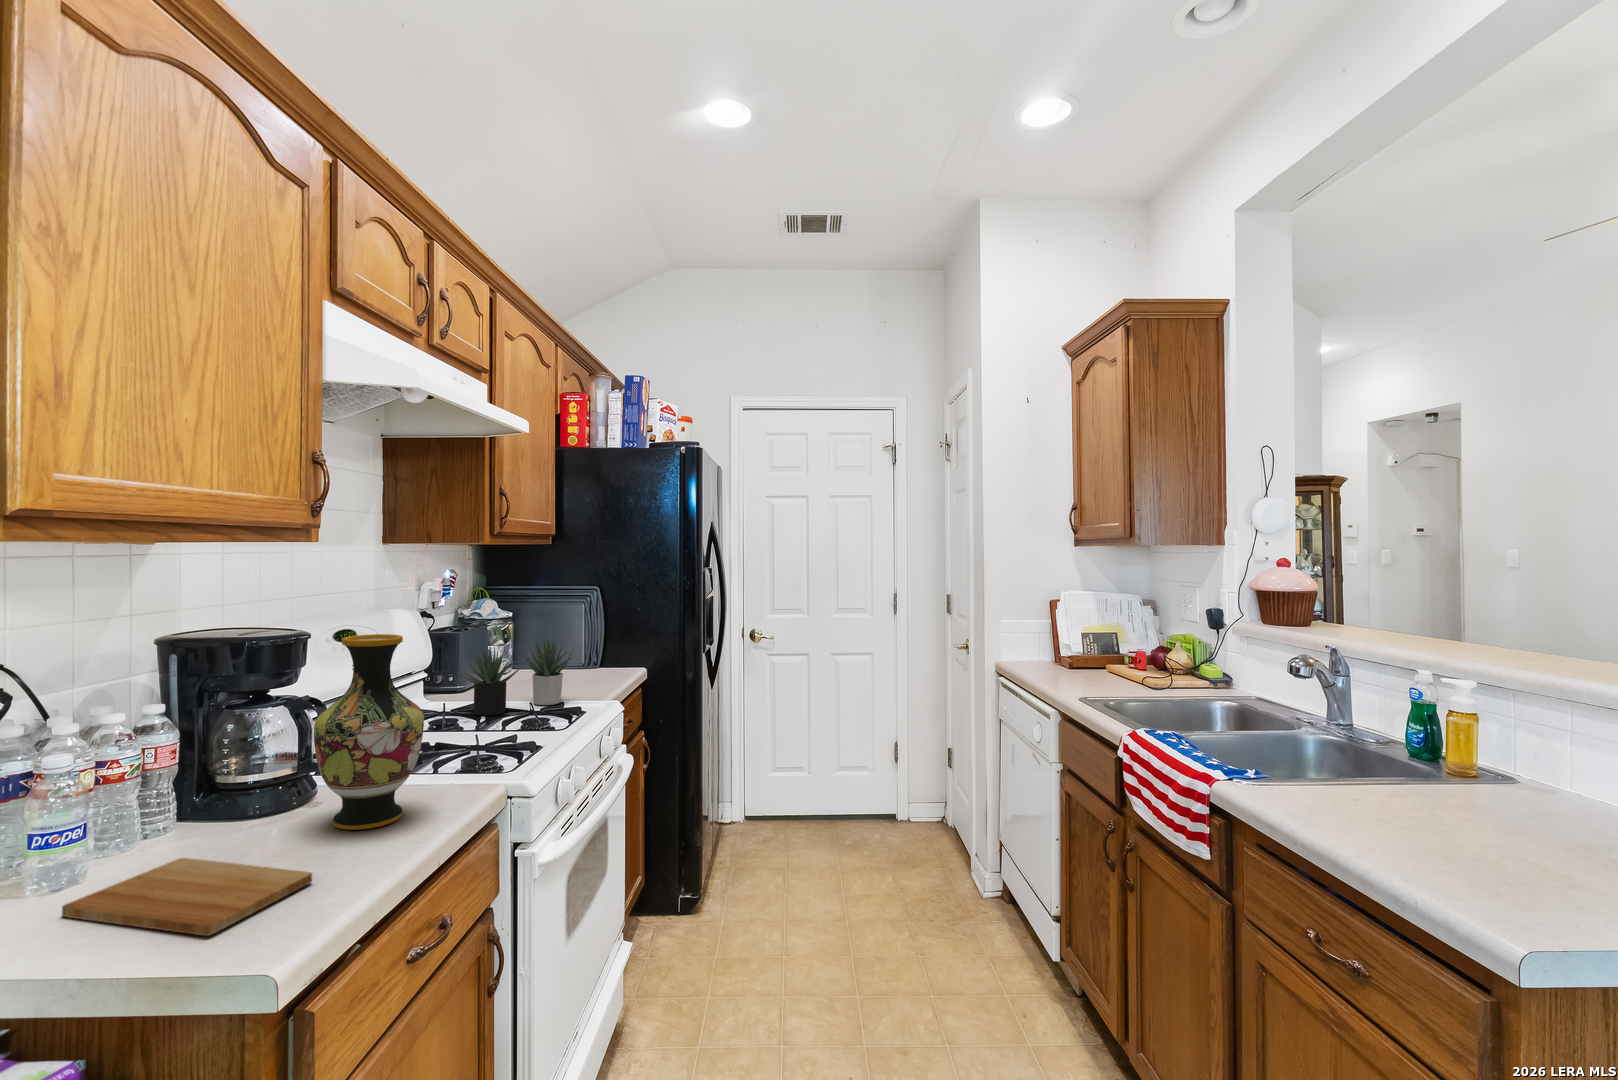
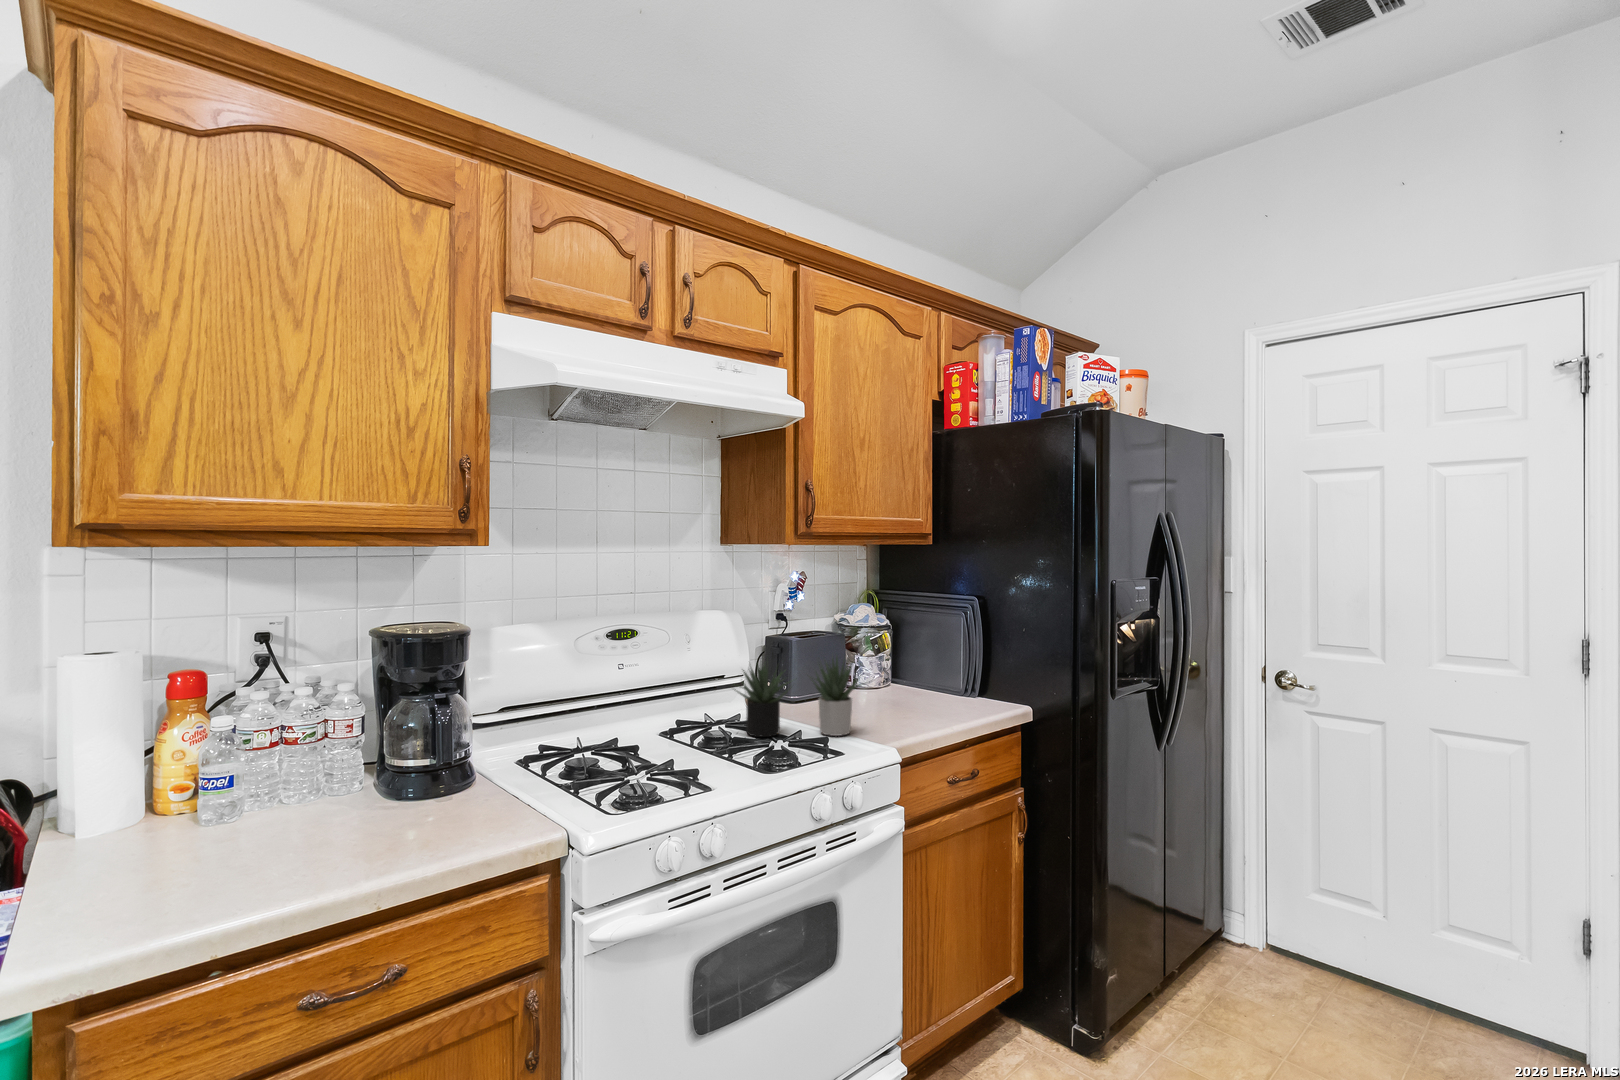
vase: present [314,634,424,830] -> none [374,639,483,840]
cutting board: present [62,858,312,936] -> none [117,824,272,908]

